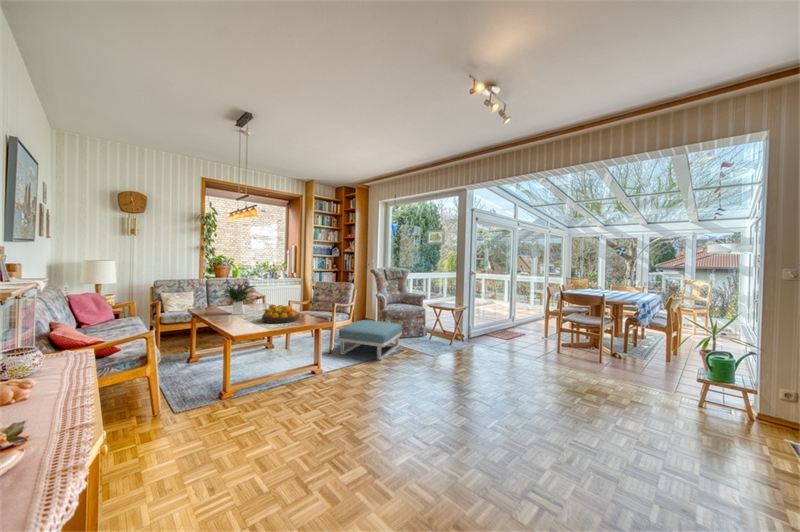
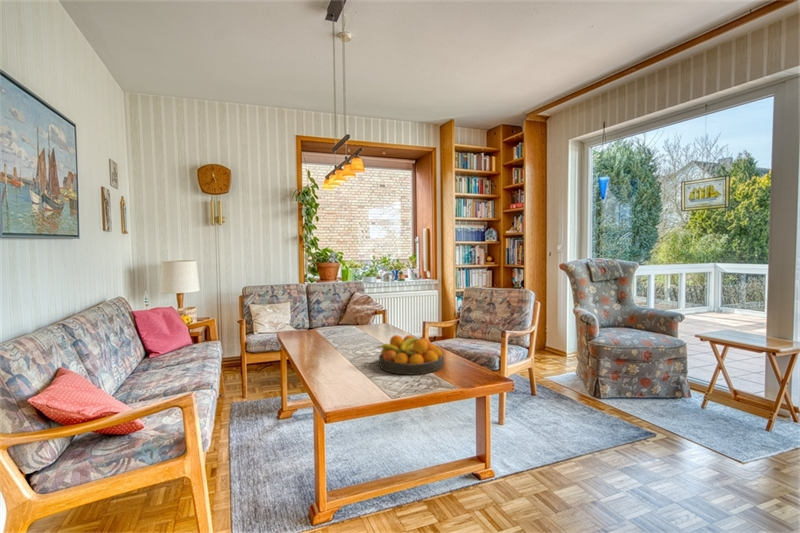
flower arrangement: present [223,280,255,314] -> none [314,285,371,347]
footstool: present [338,320,402,360] -> none [514,361,647,458]

